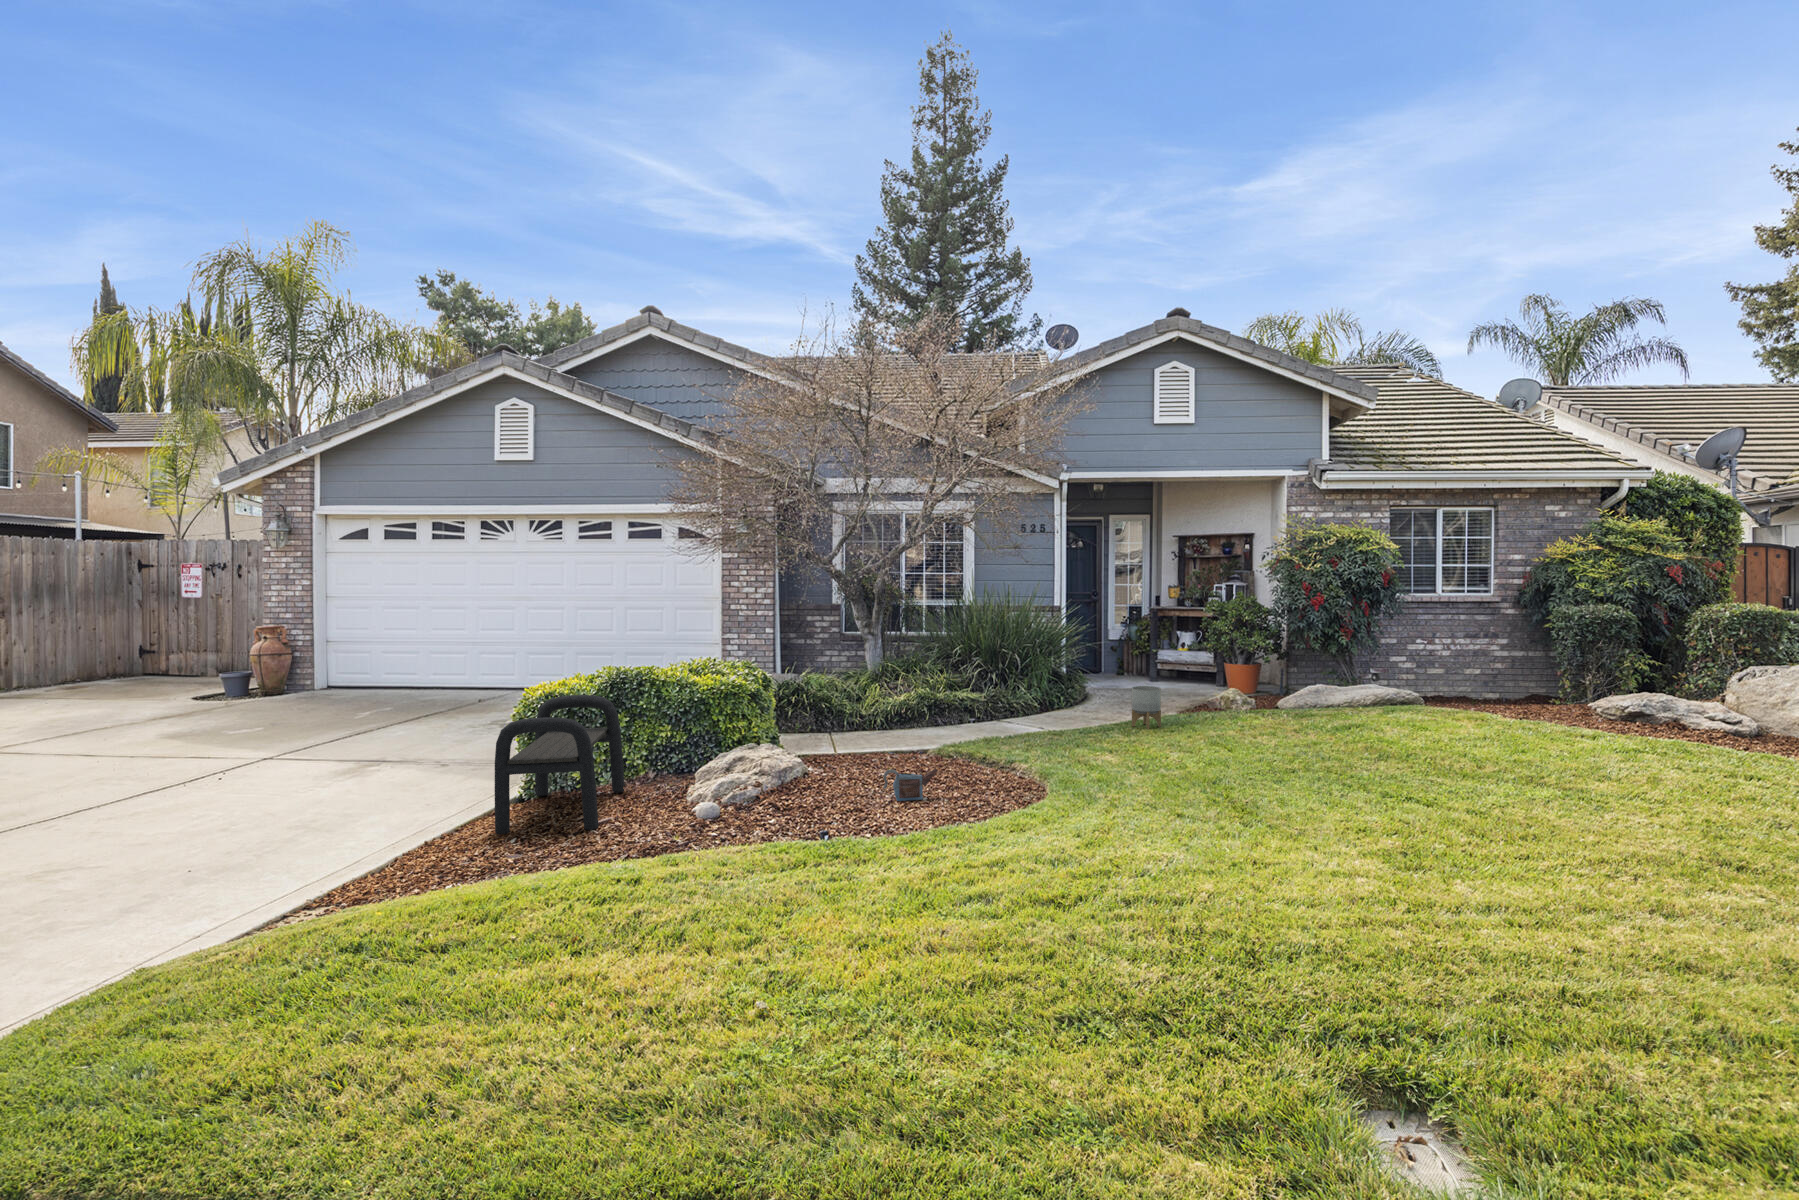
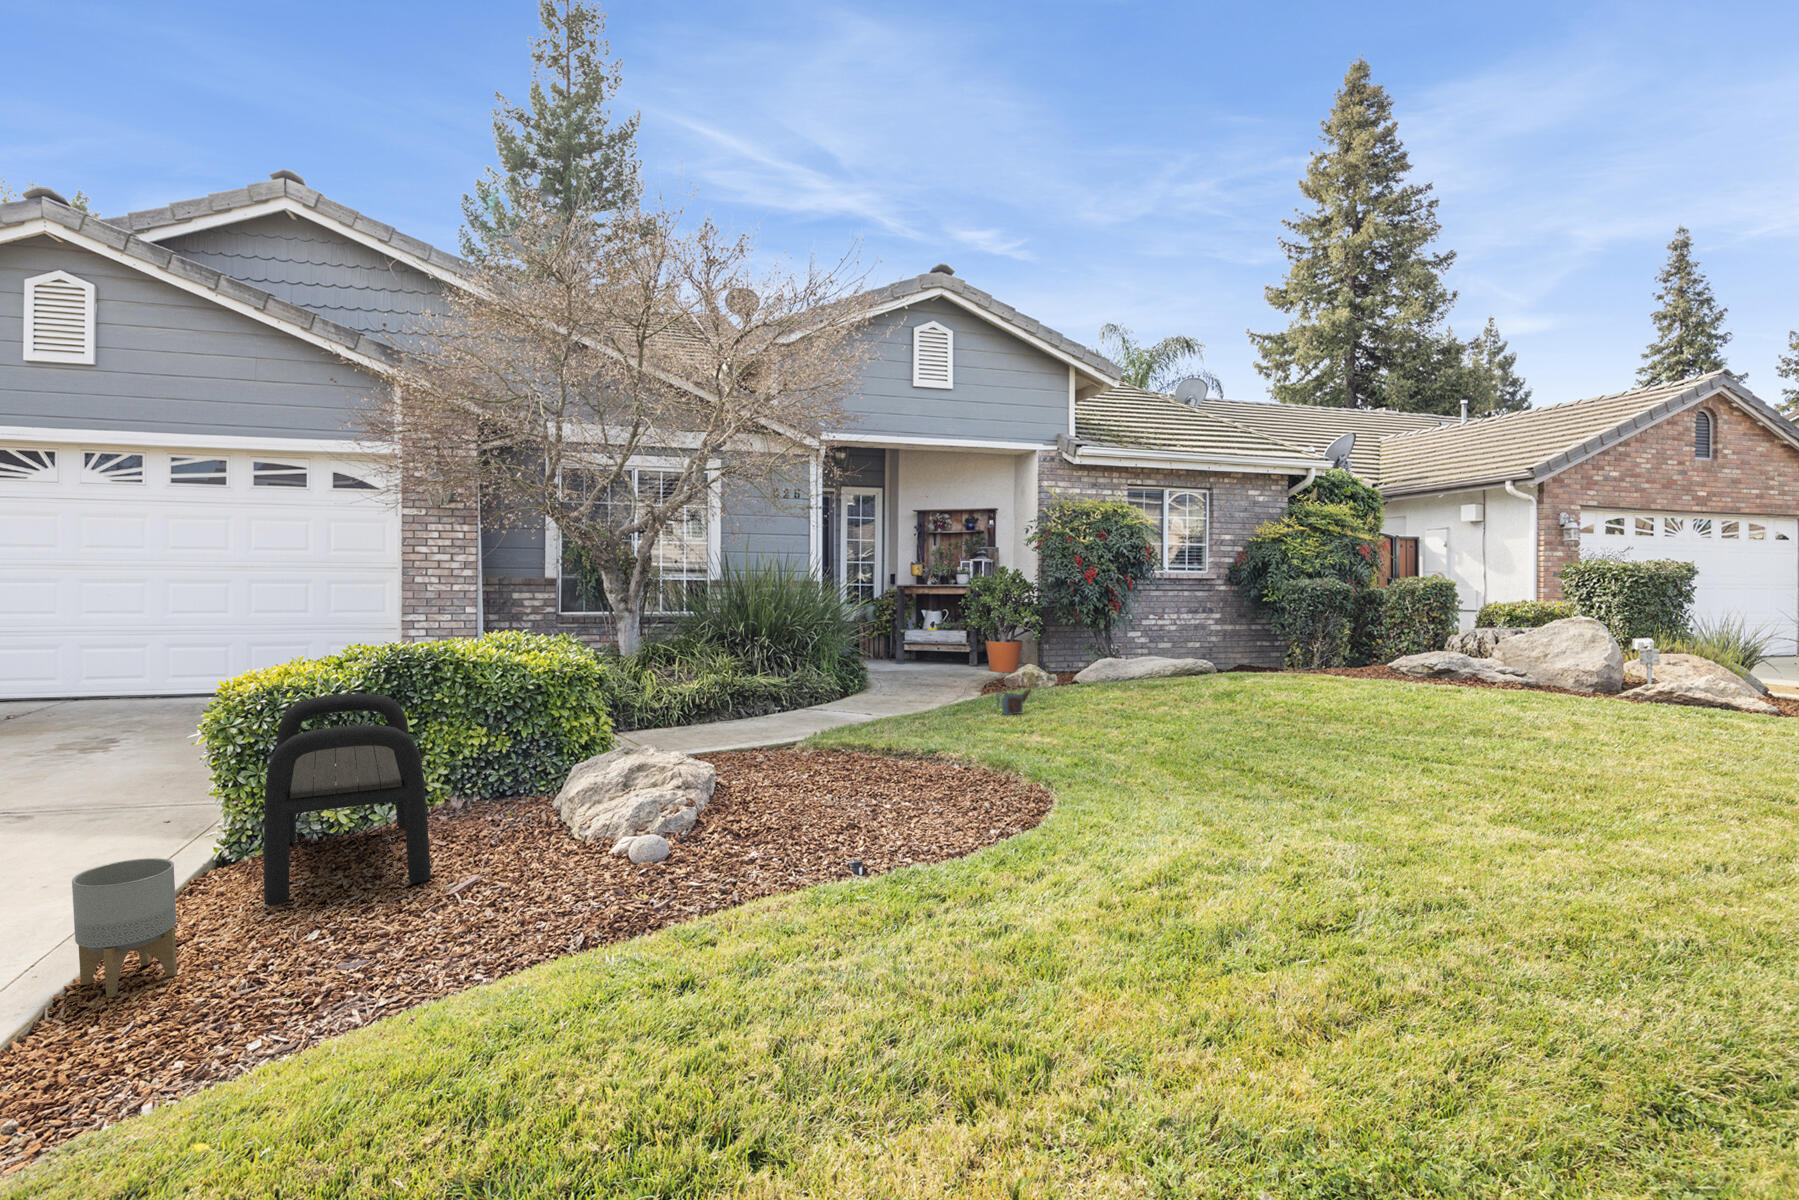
planter: present [1132,686,1161,729] -> present [72,858,177,998]
watering can: present [883,769,938,801] -> present [997,690,1031,715]

